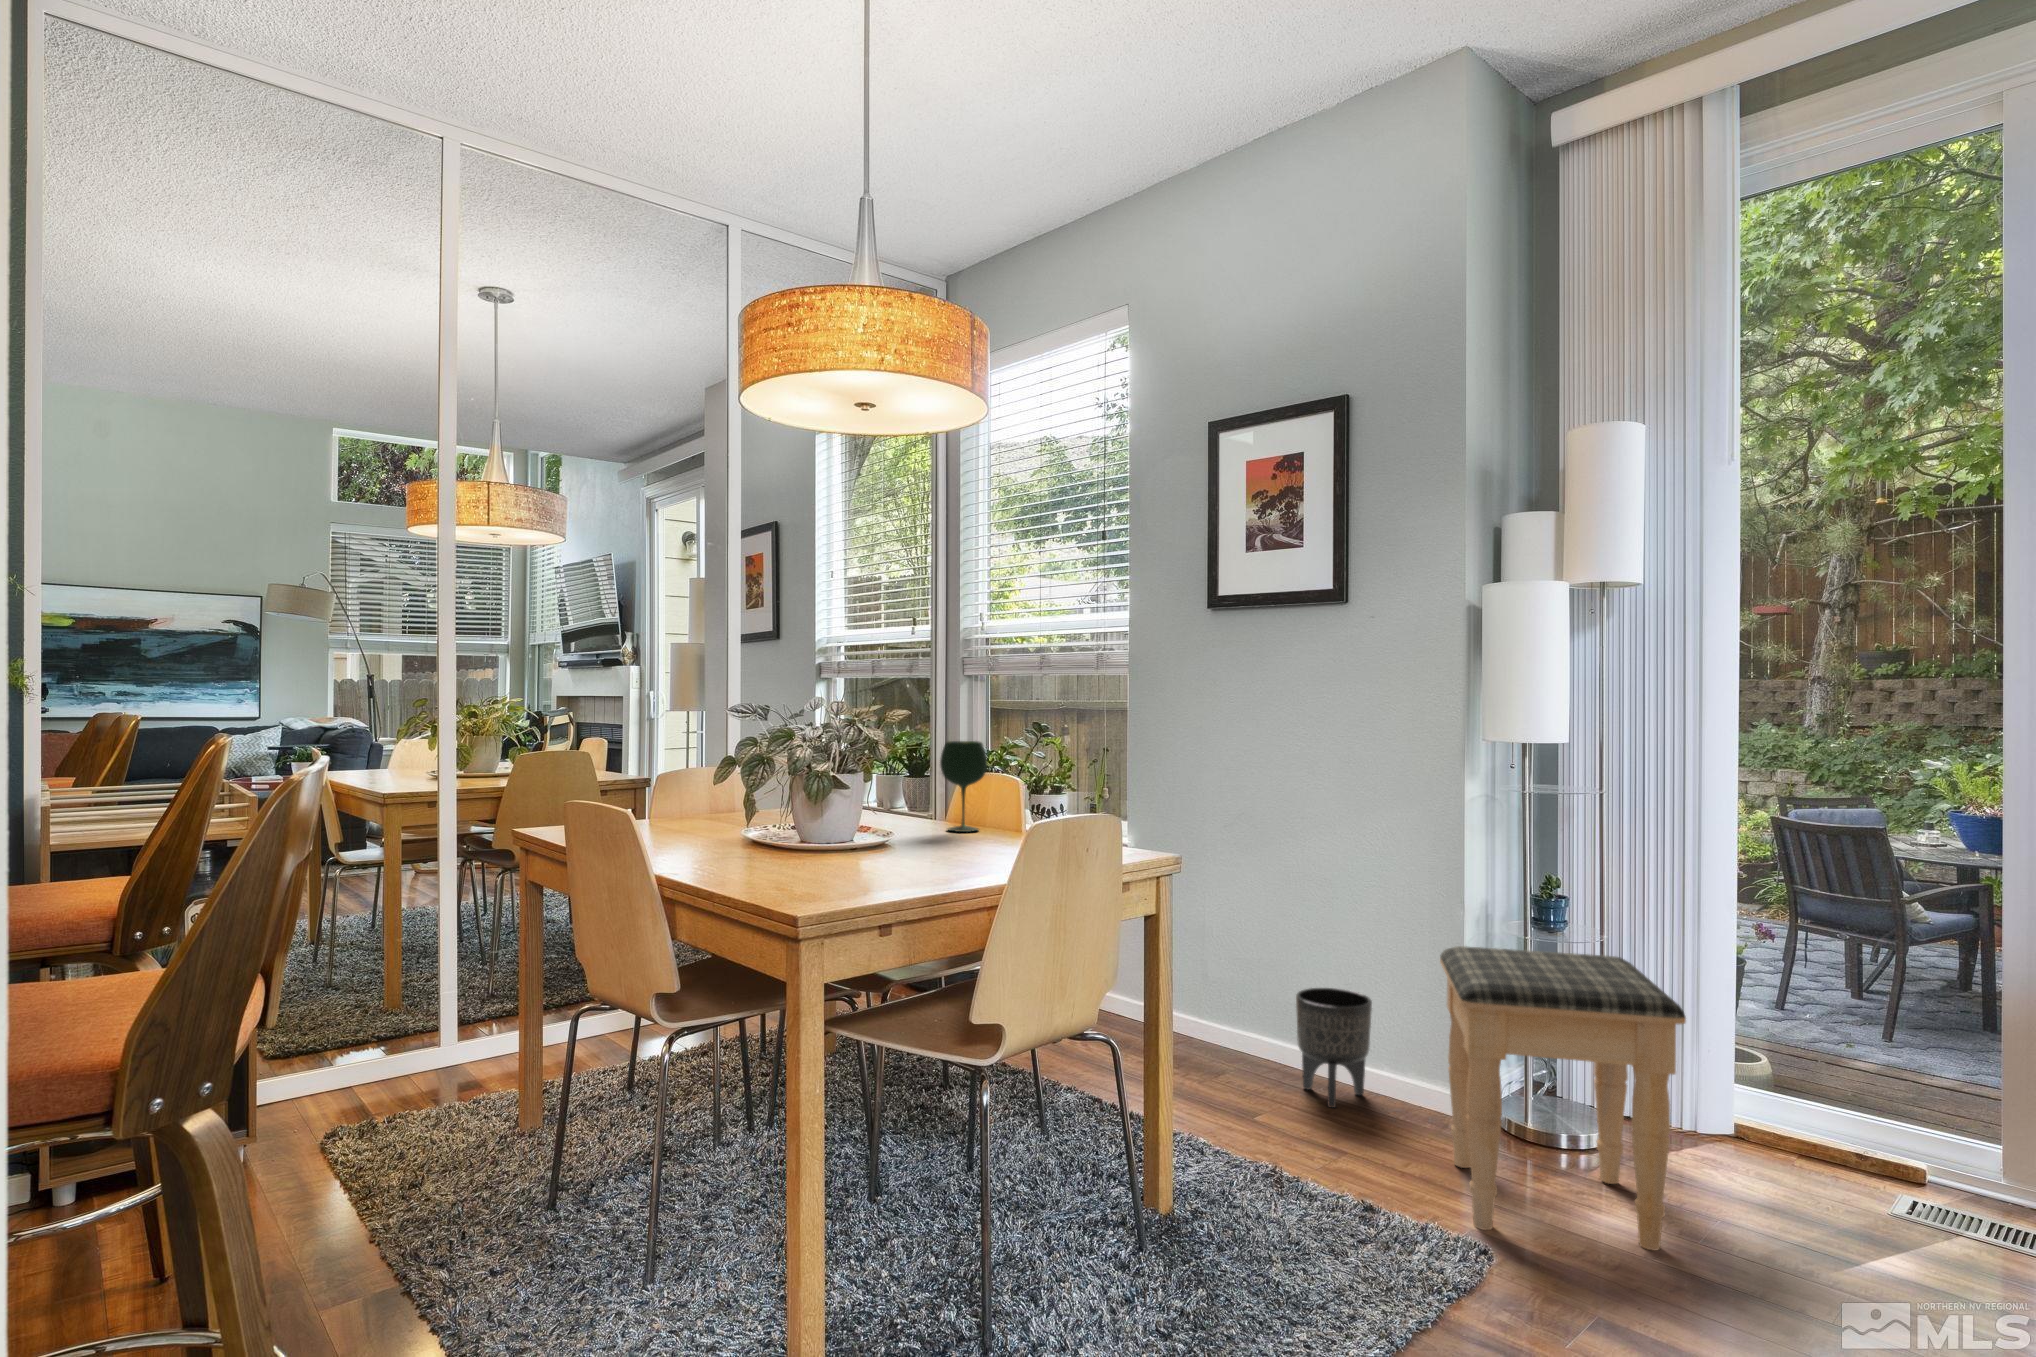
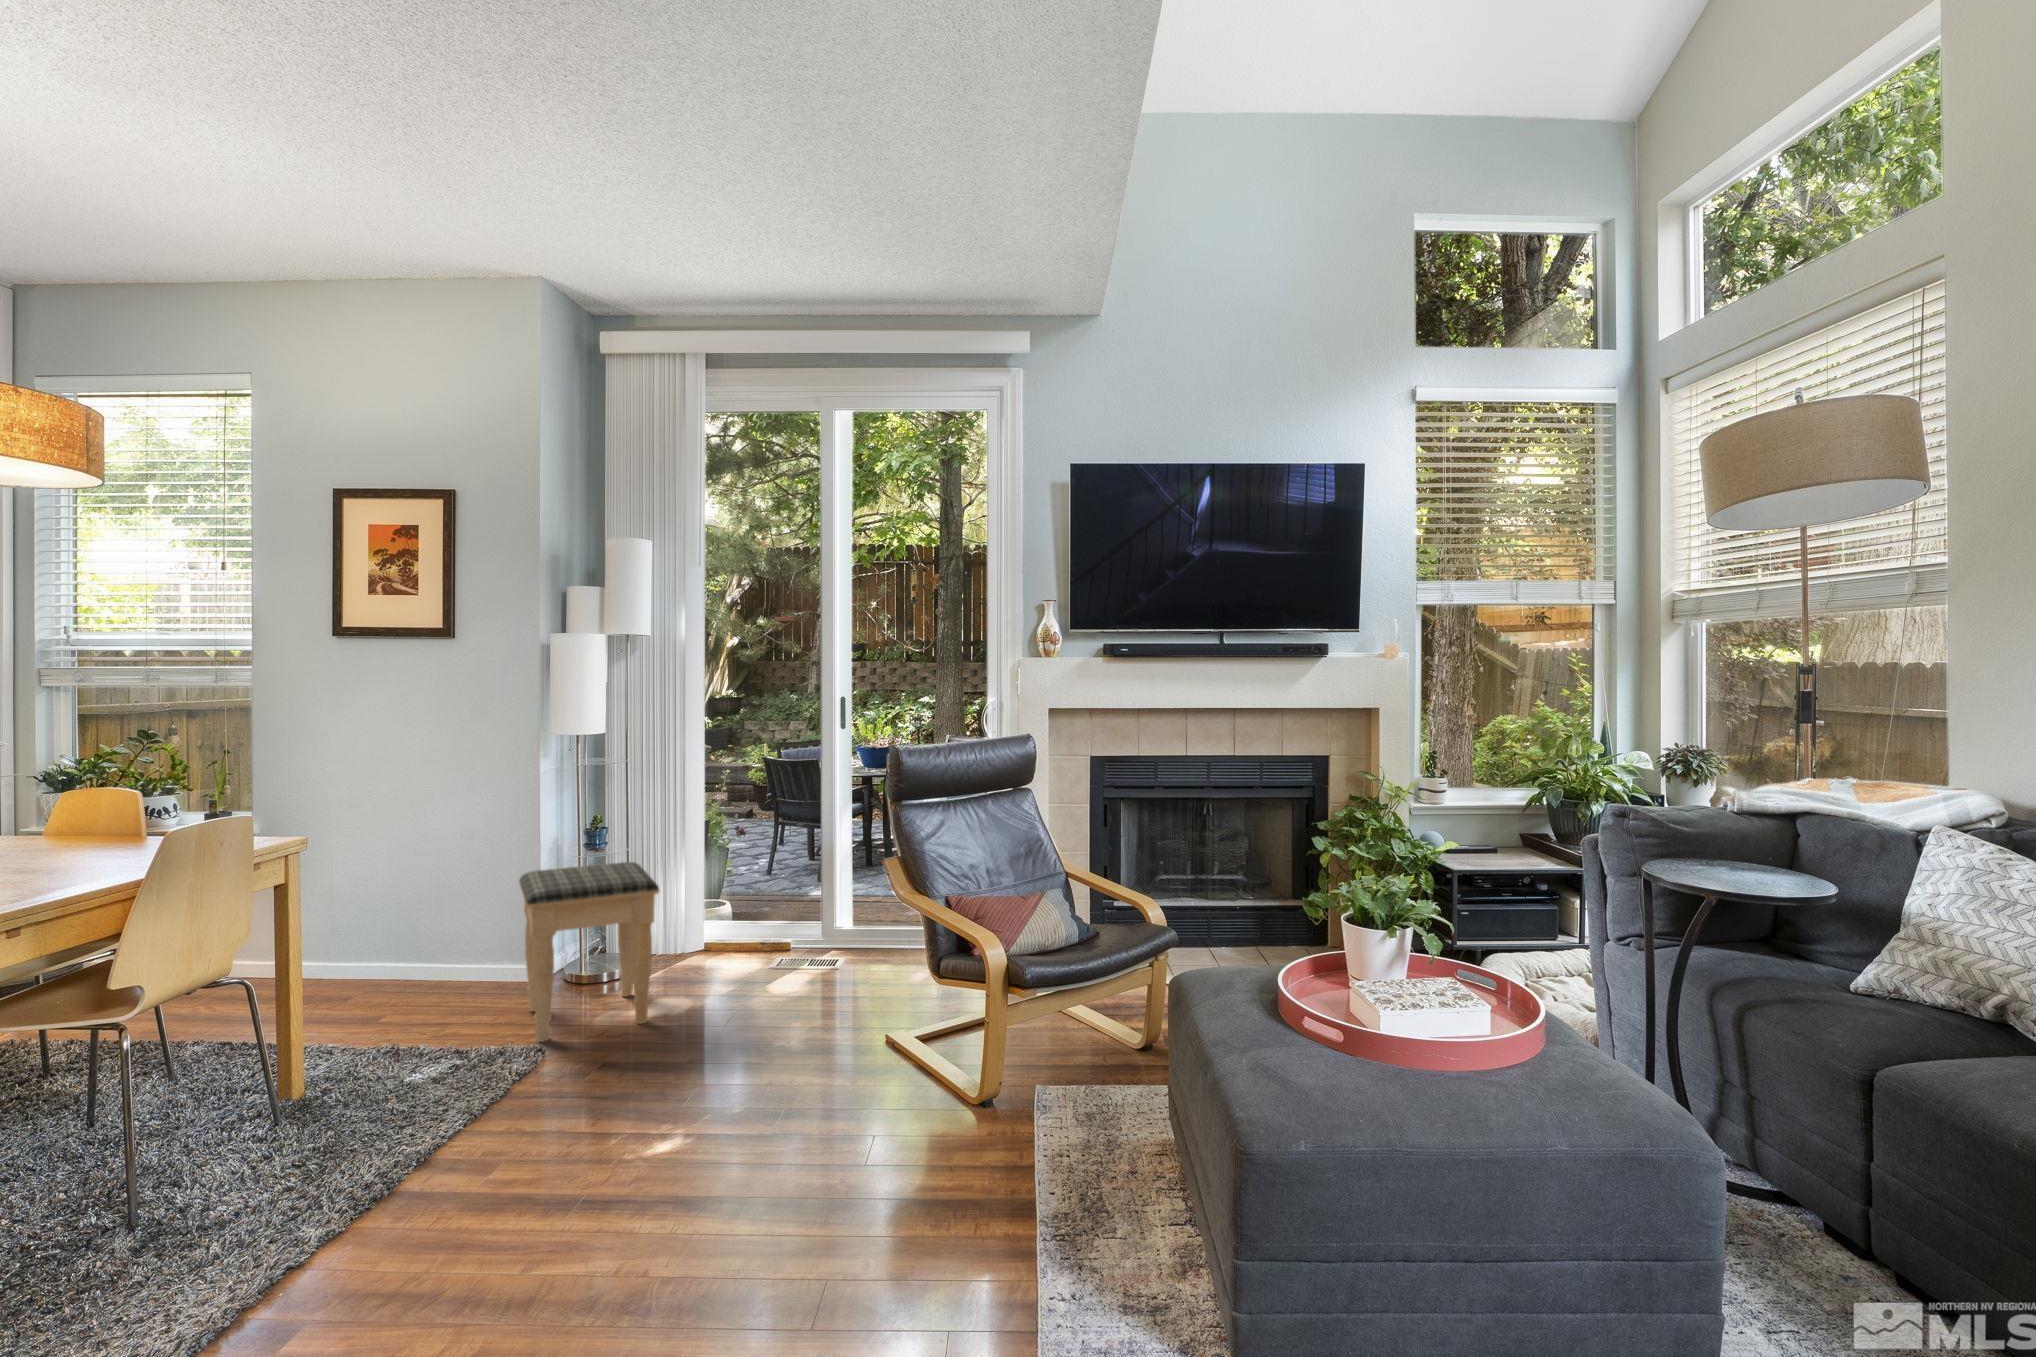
wine glass: present [940,741,987,832] -> none [41,762,100,843]
planter: present [1296,988,1372,1108] -> none [413,915,474,999]

